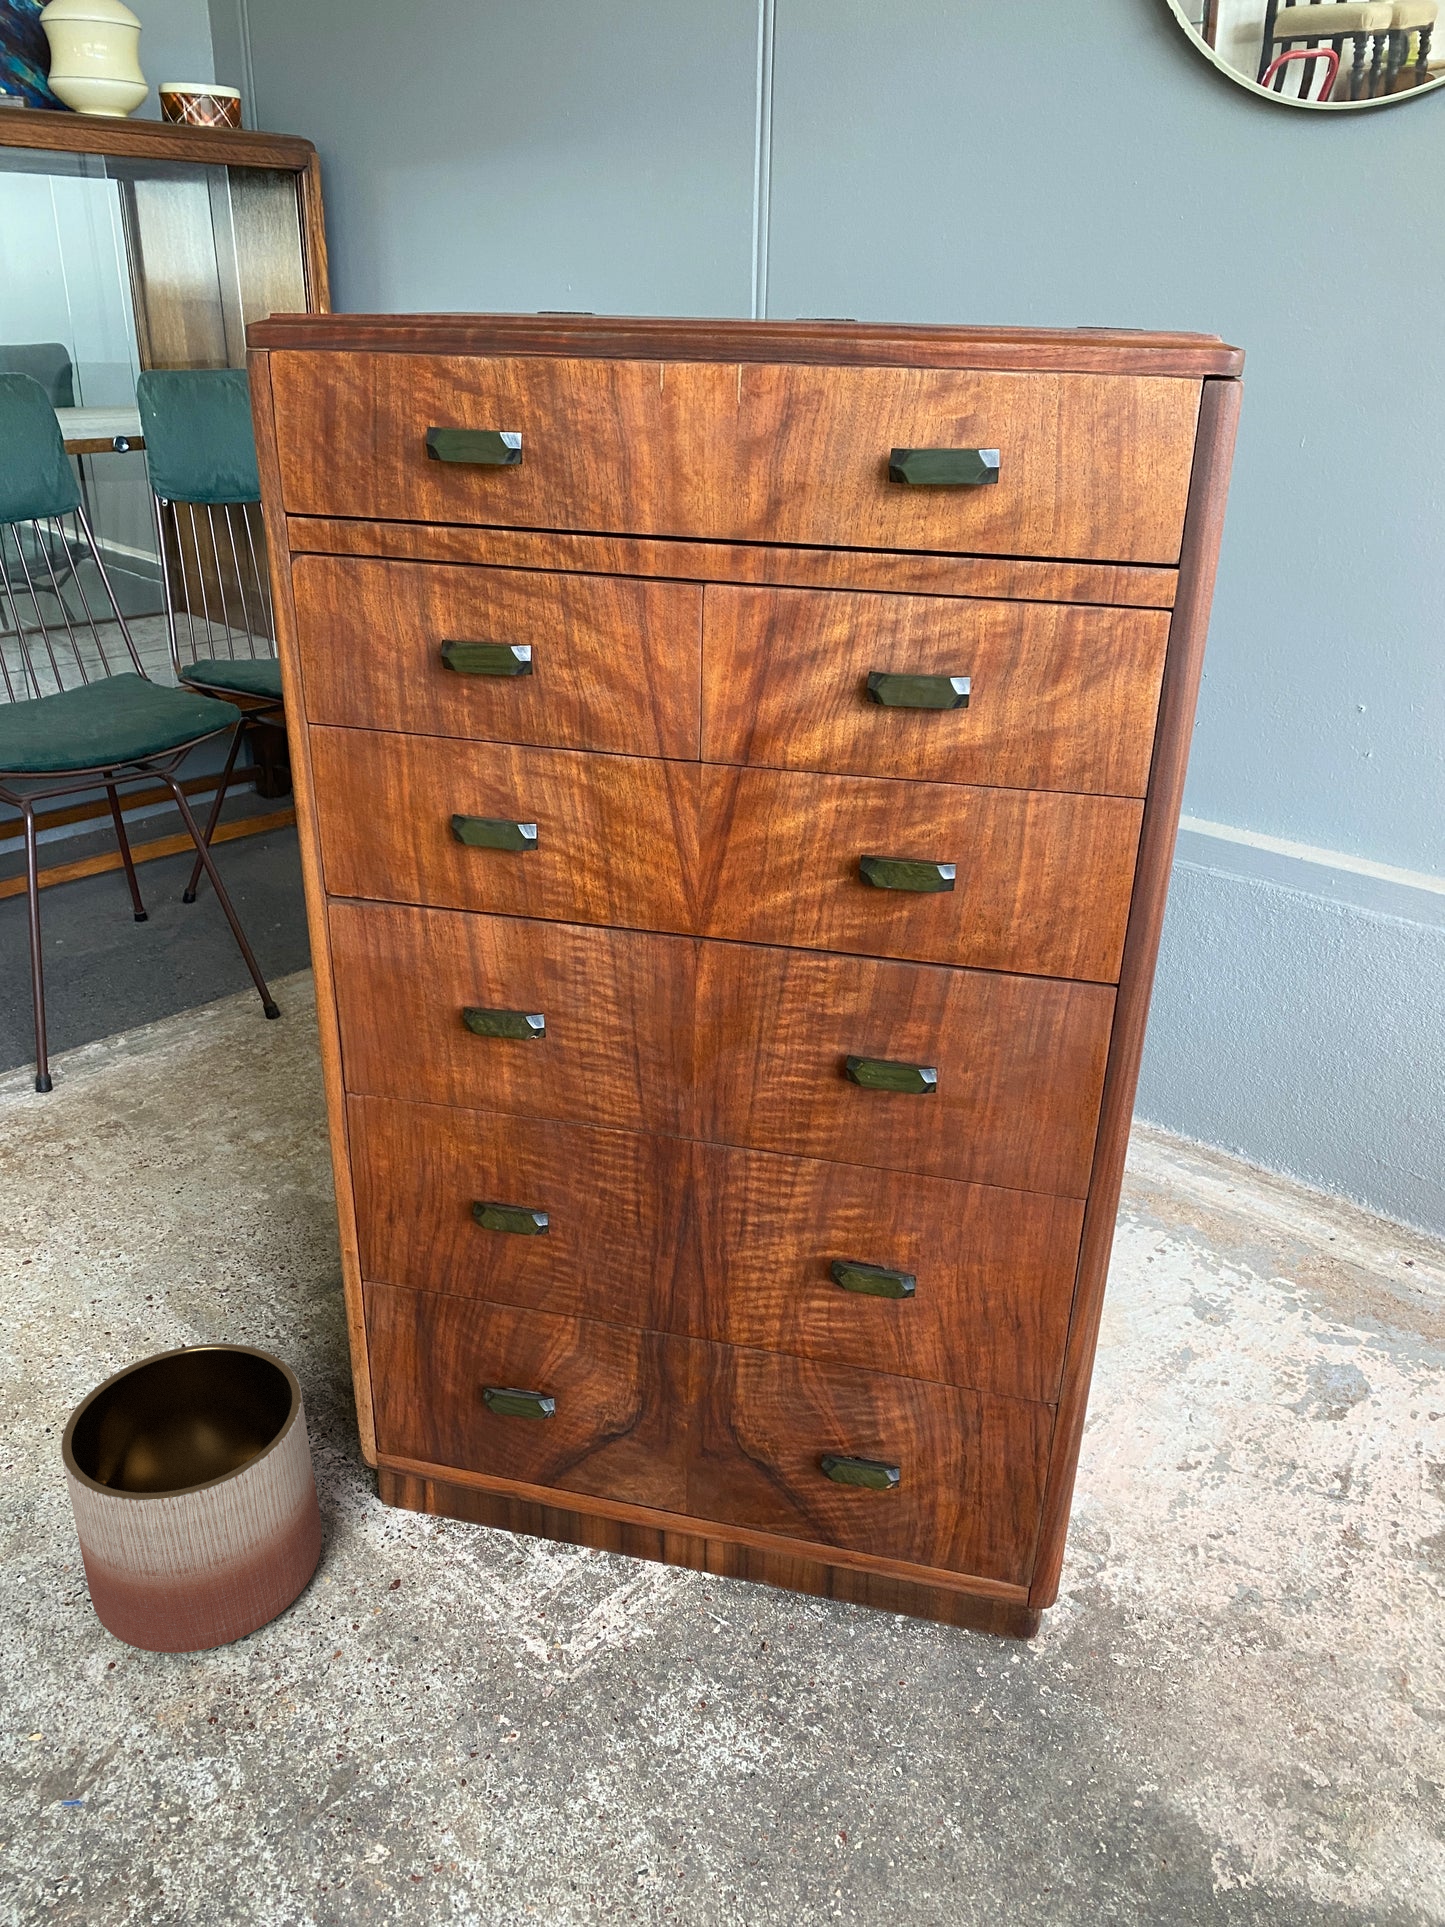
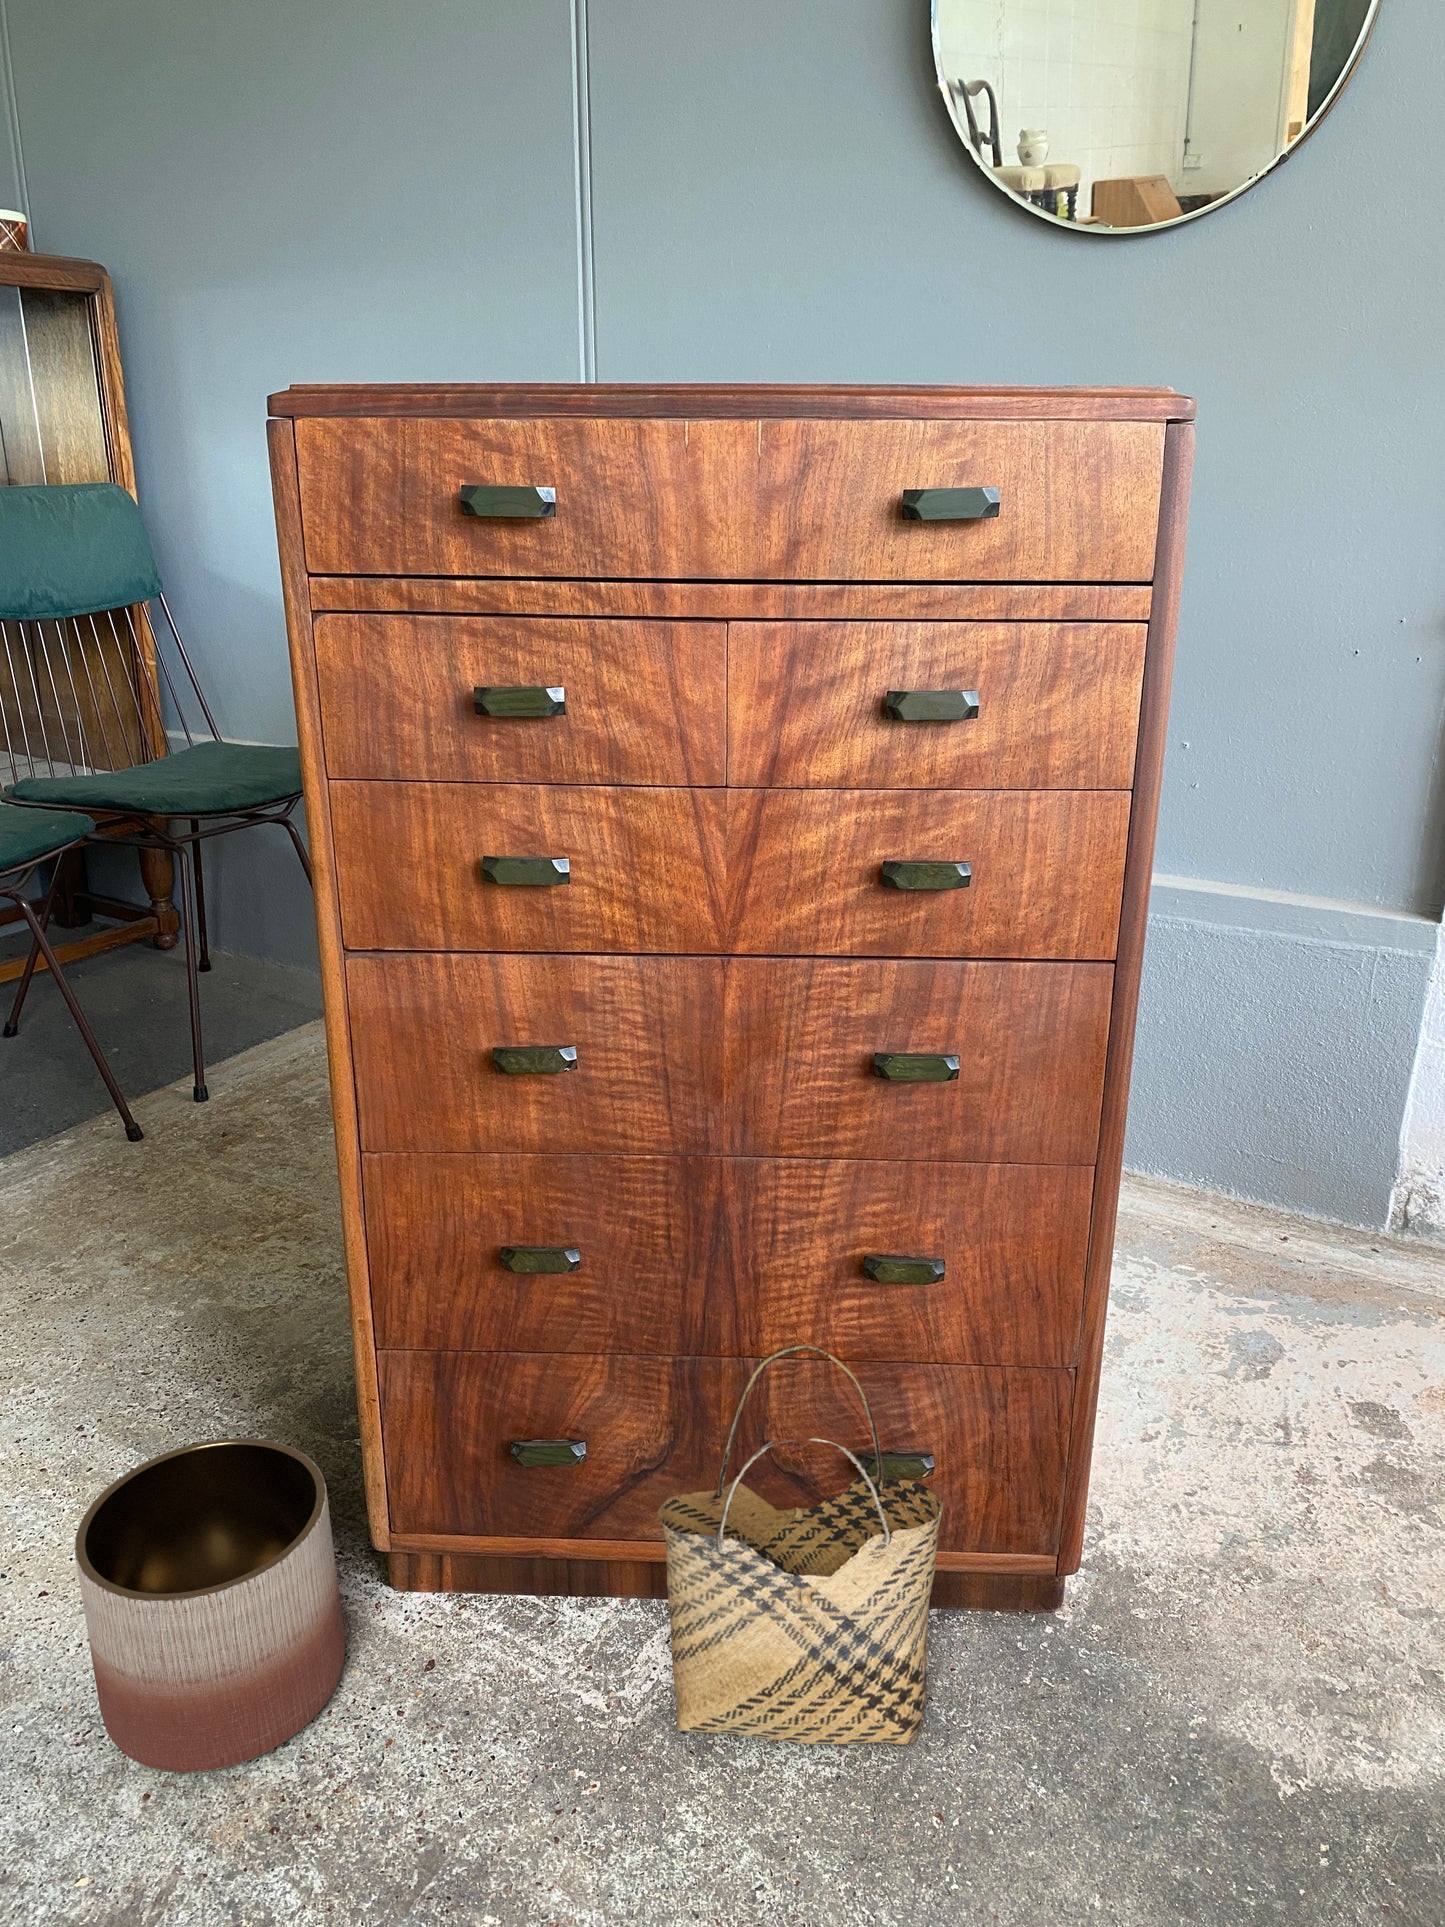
woven basket: none [593,1340,887,1756] -> present [657,1344,943,1745]

